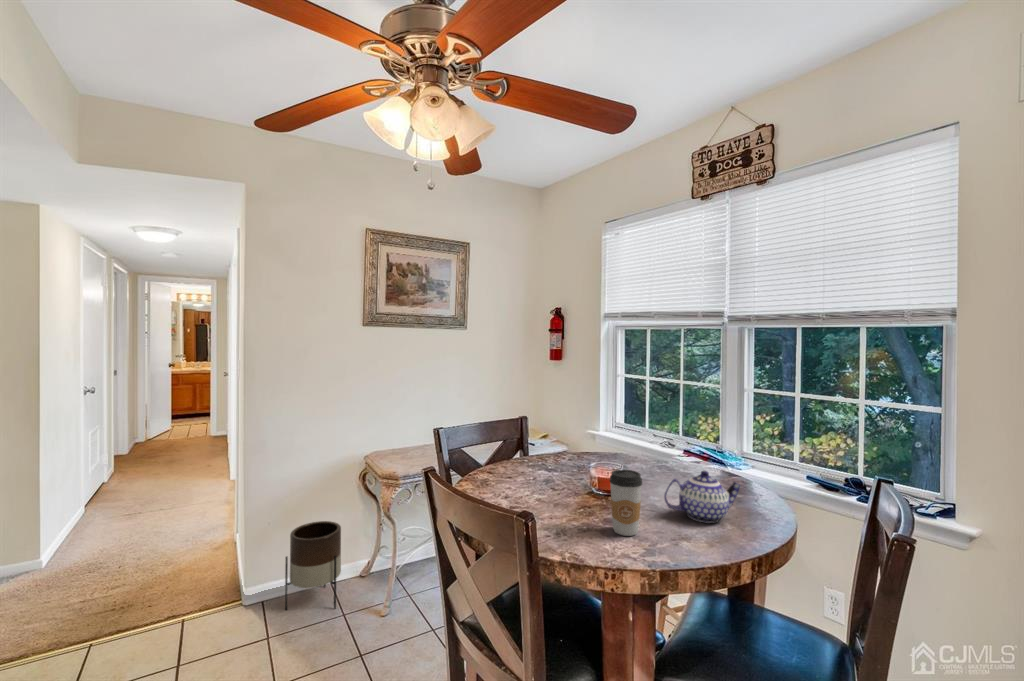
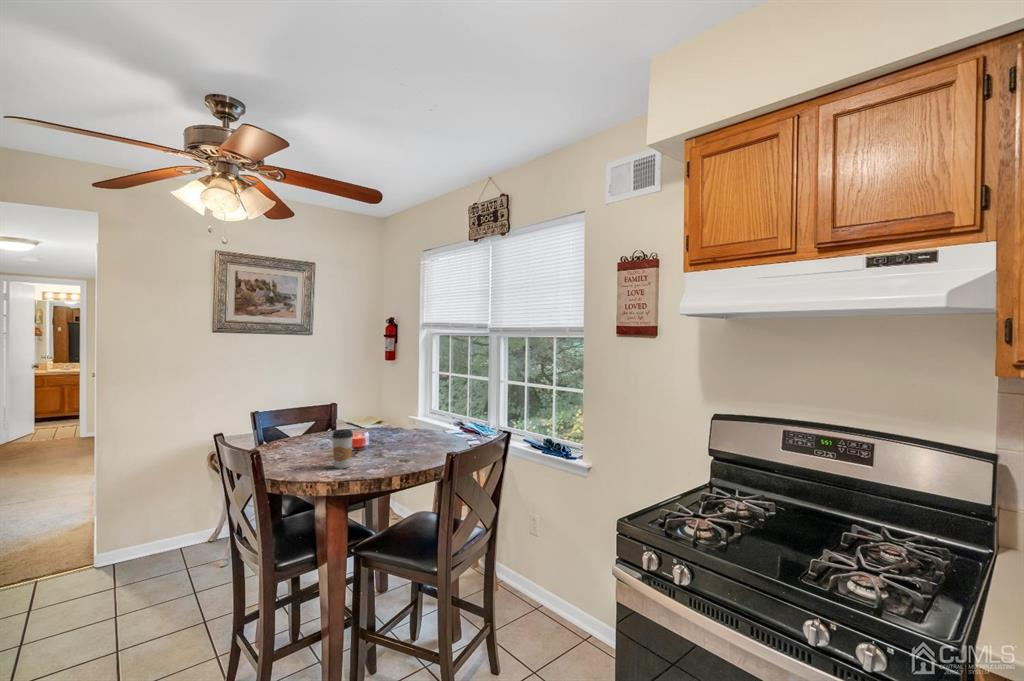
teapot: present [664,471,740,523] -> none [379,430,429,461]
planter: present [285,521,341,610] -> none [134,495,188,567]

